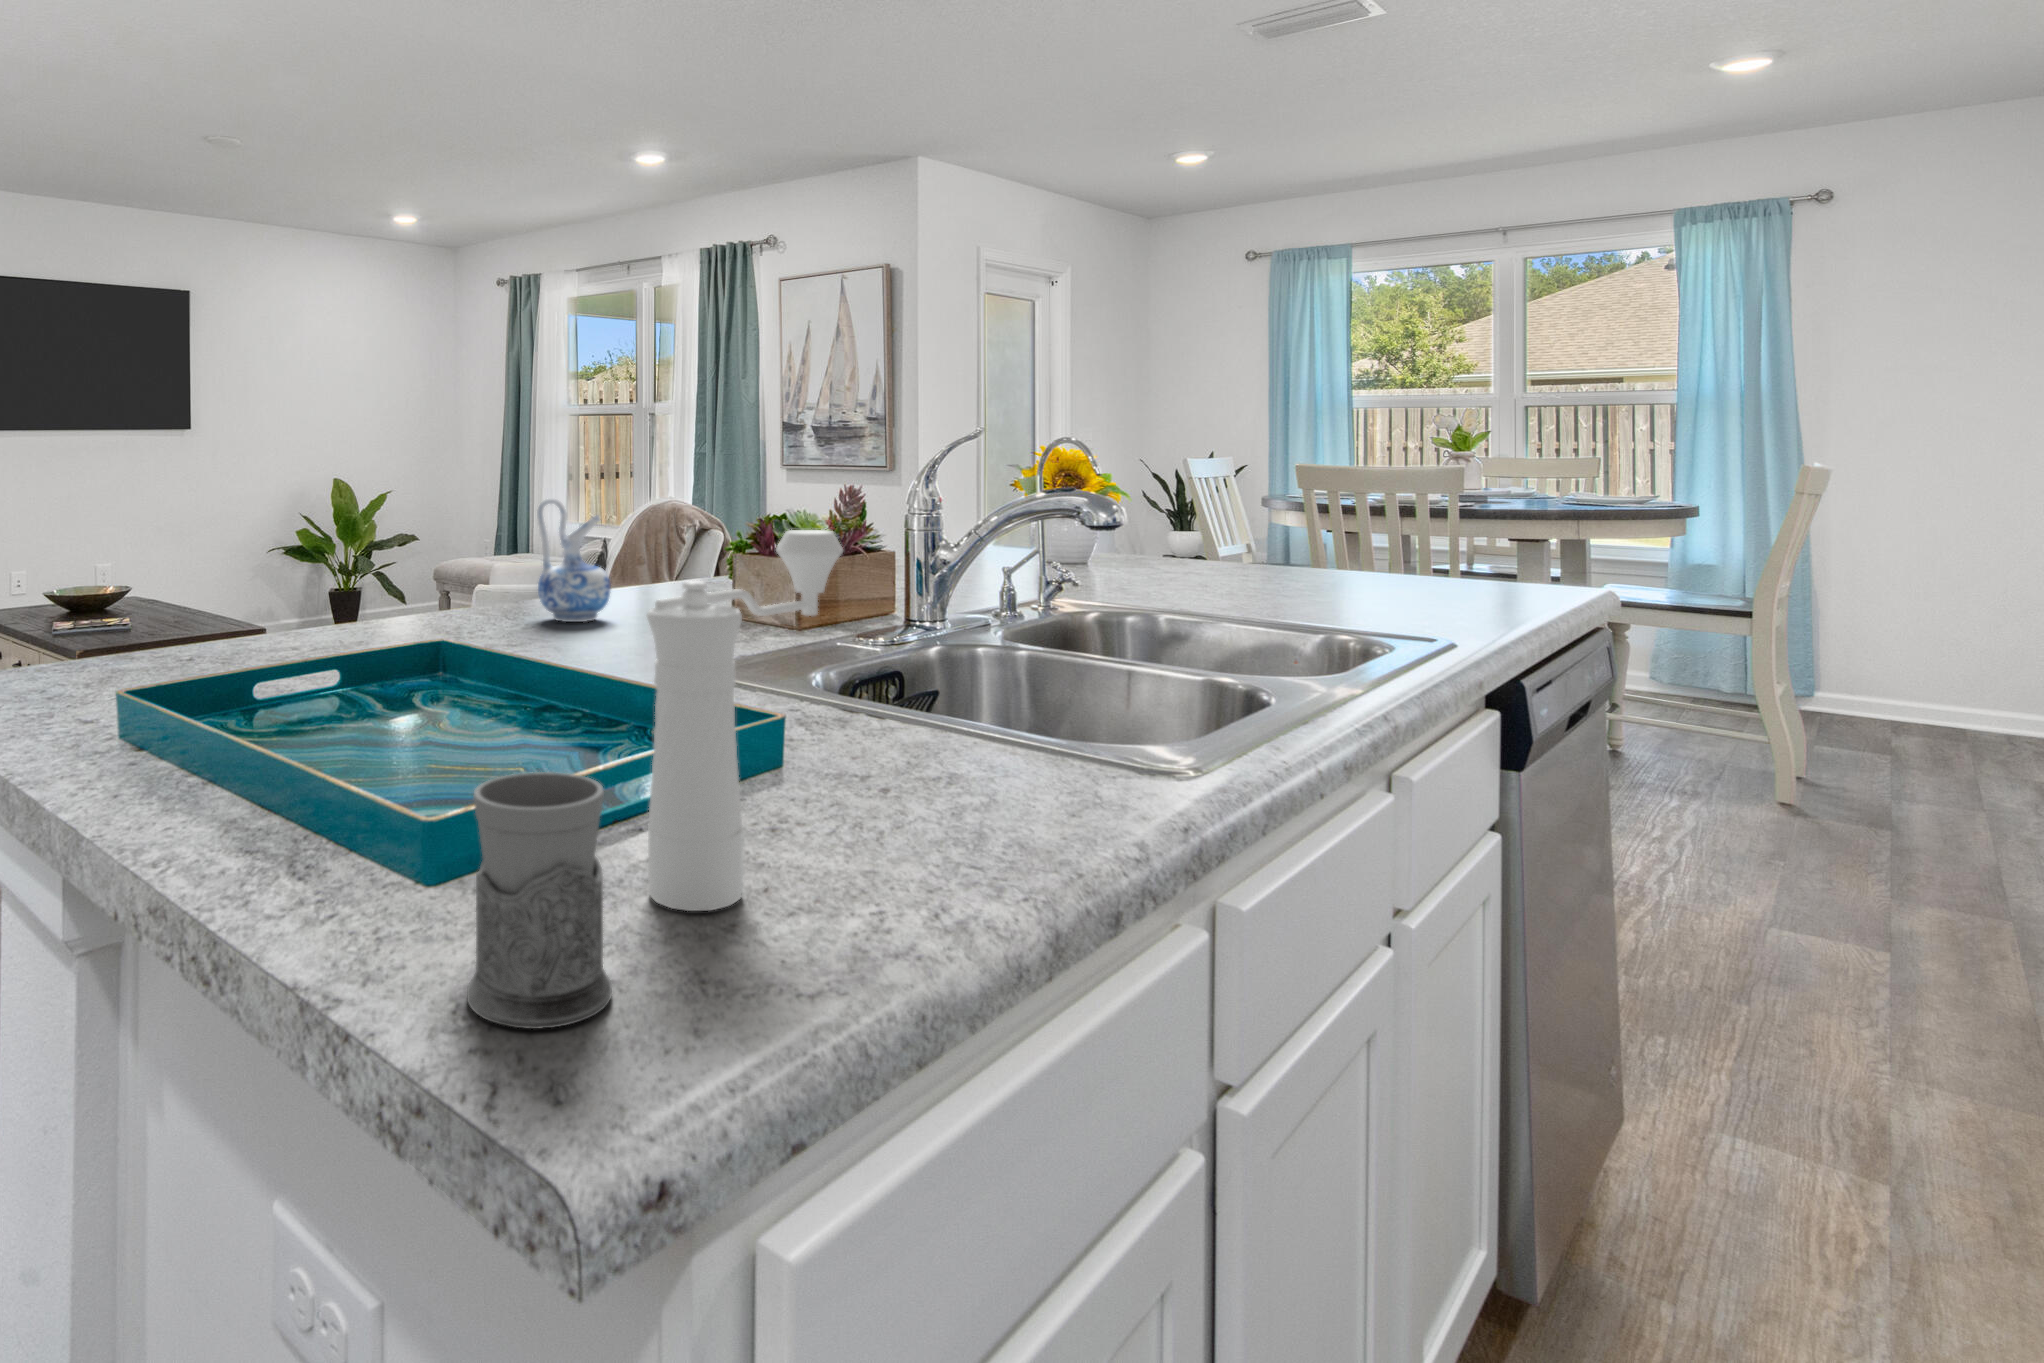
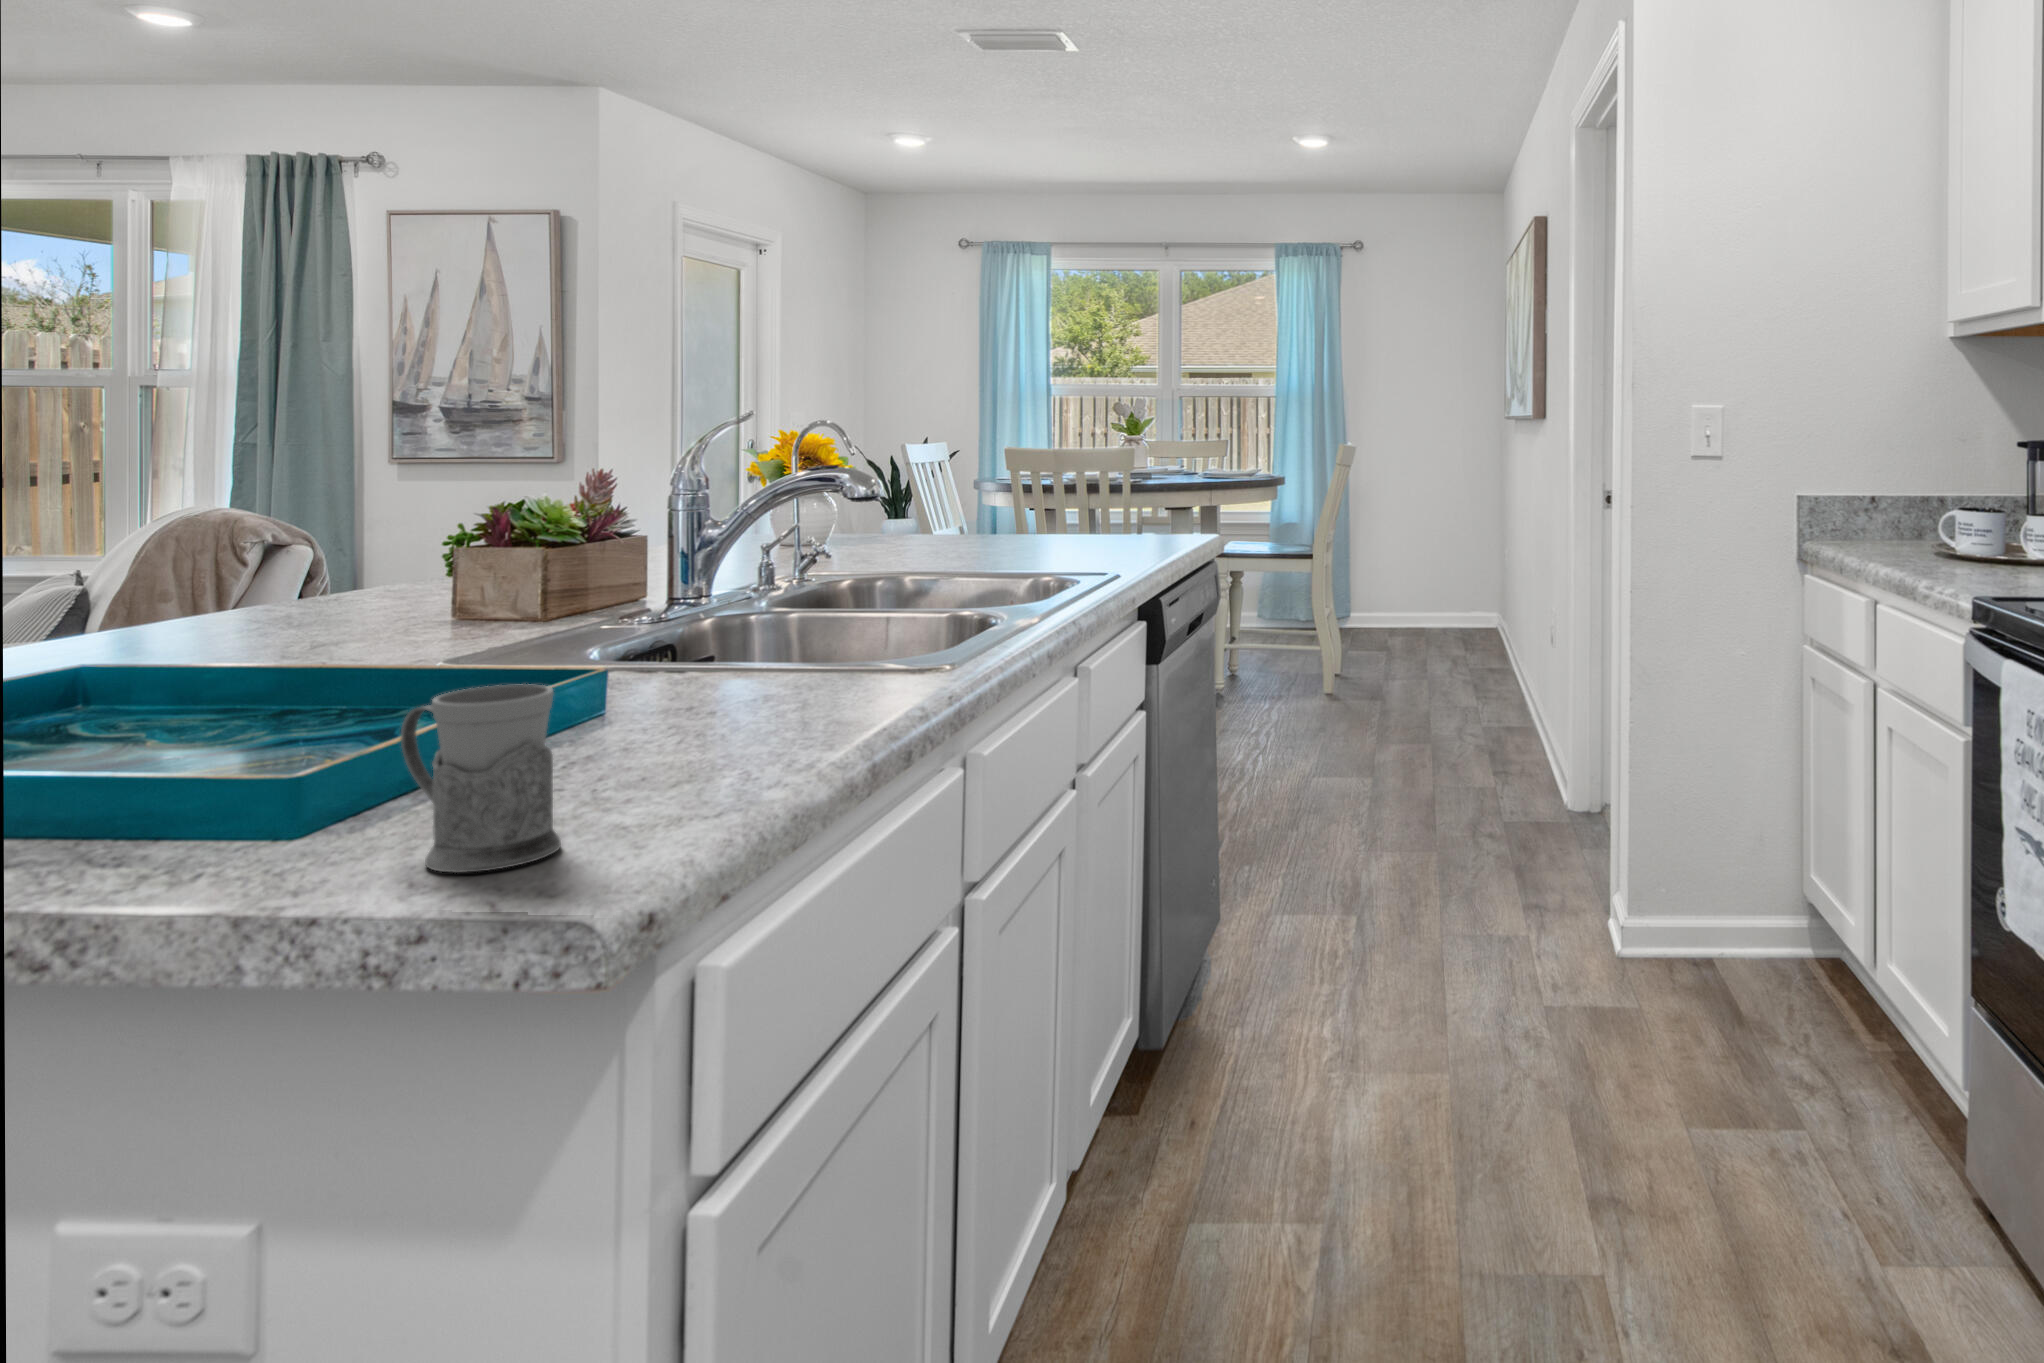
ceramic pitcher: present [537,498,611,622] -> none [174,491,287,636]
pepper mill: present [647,530,843,911] -> none [539,494,698,798]

